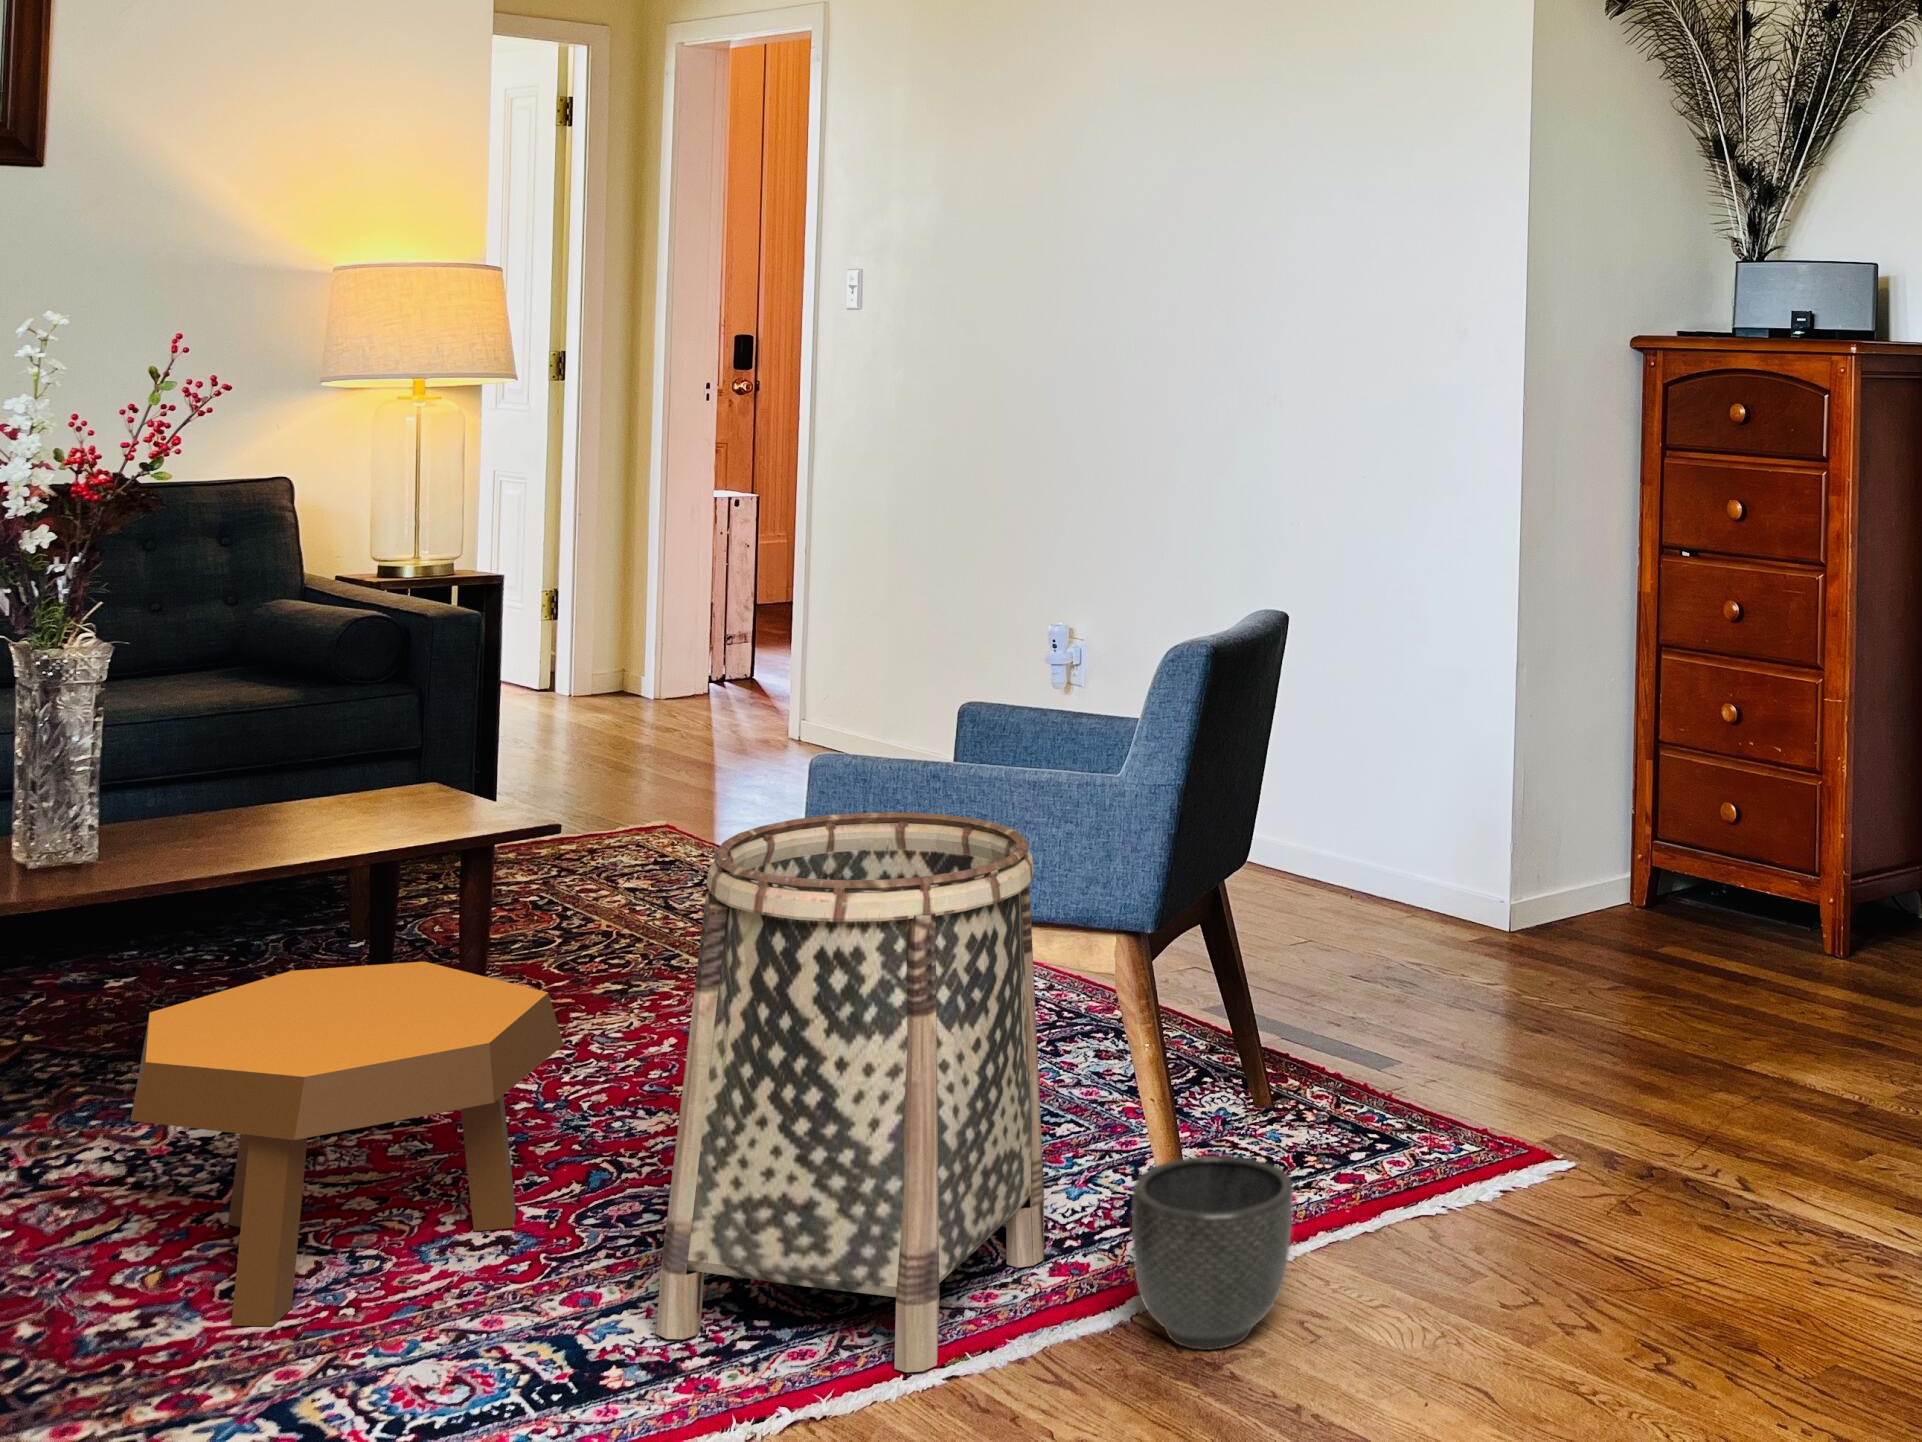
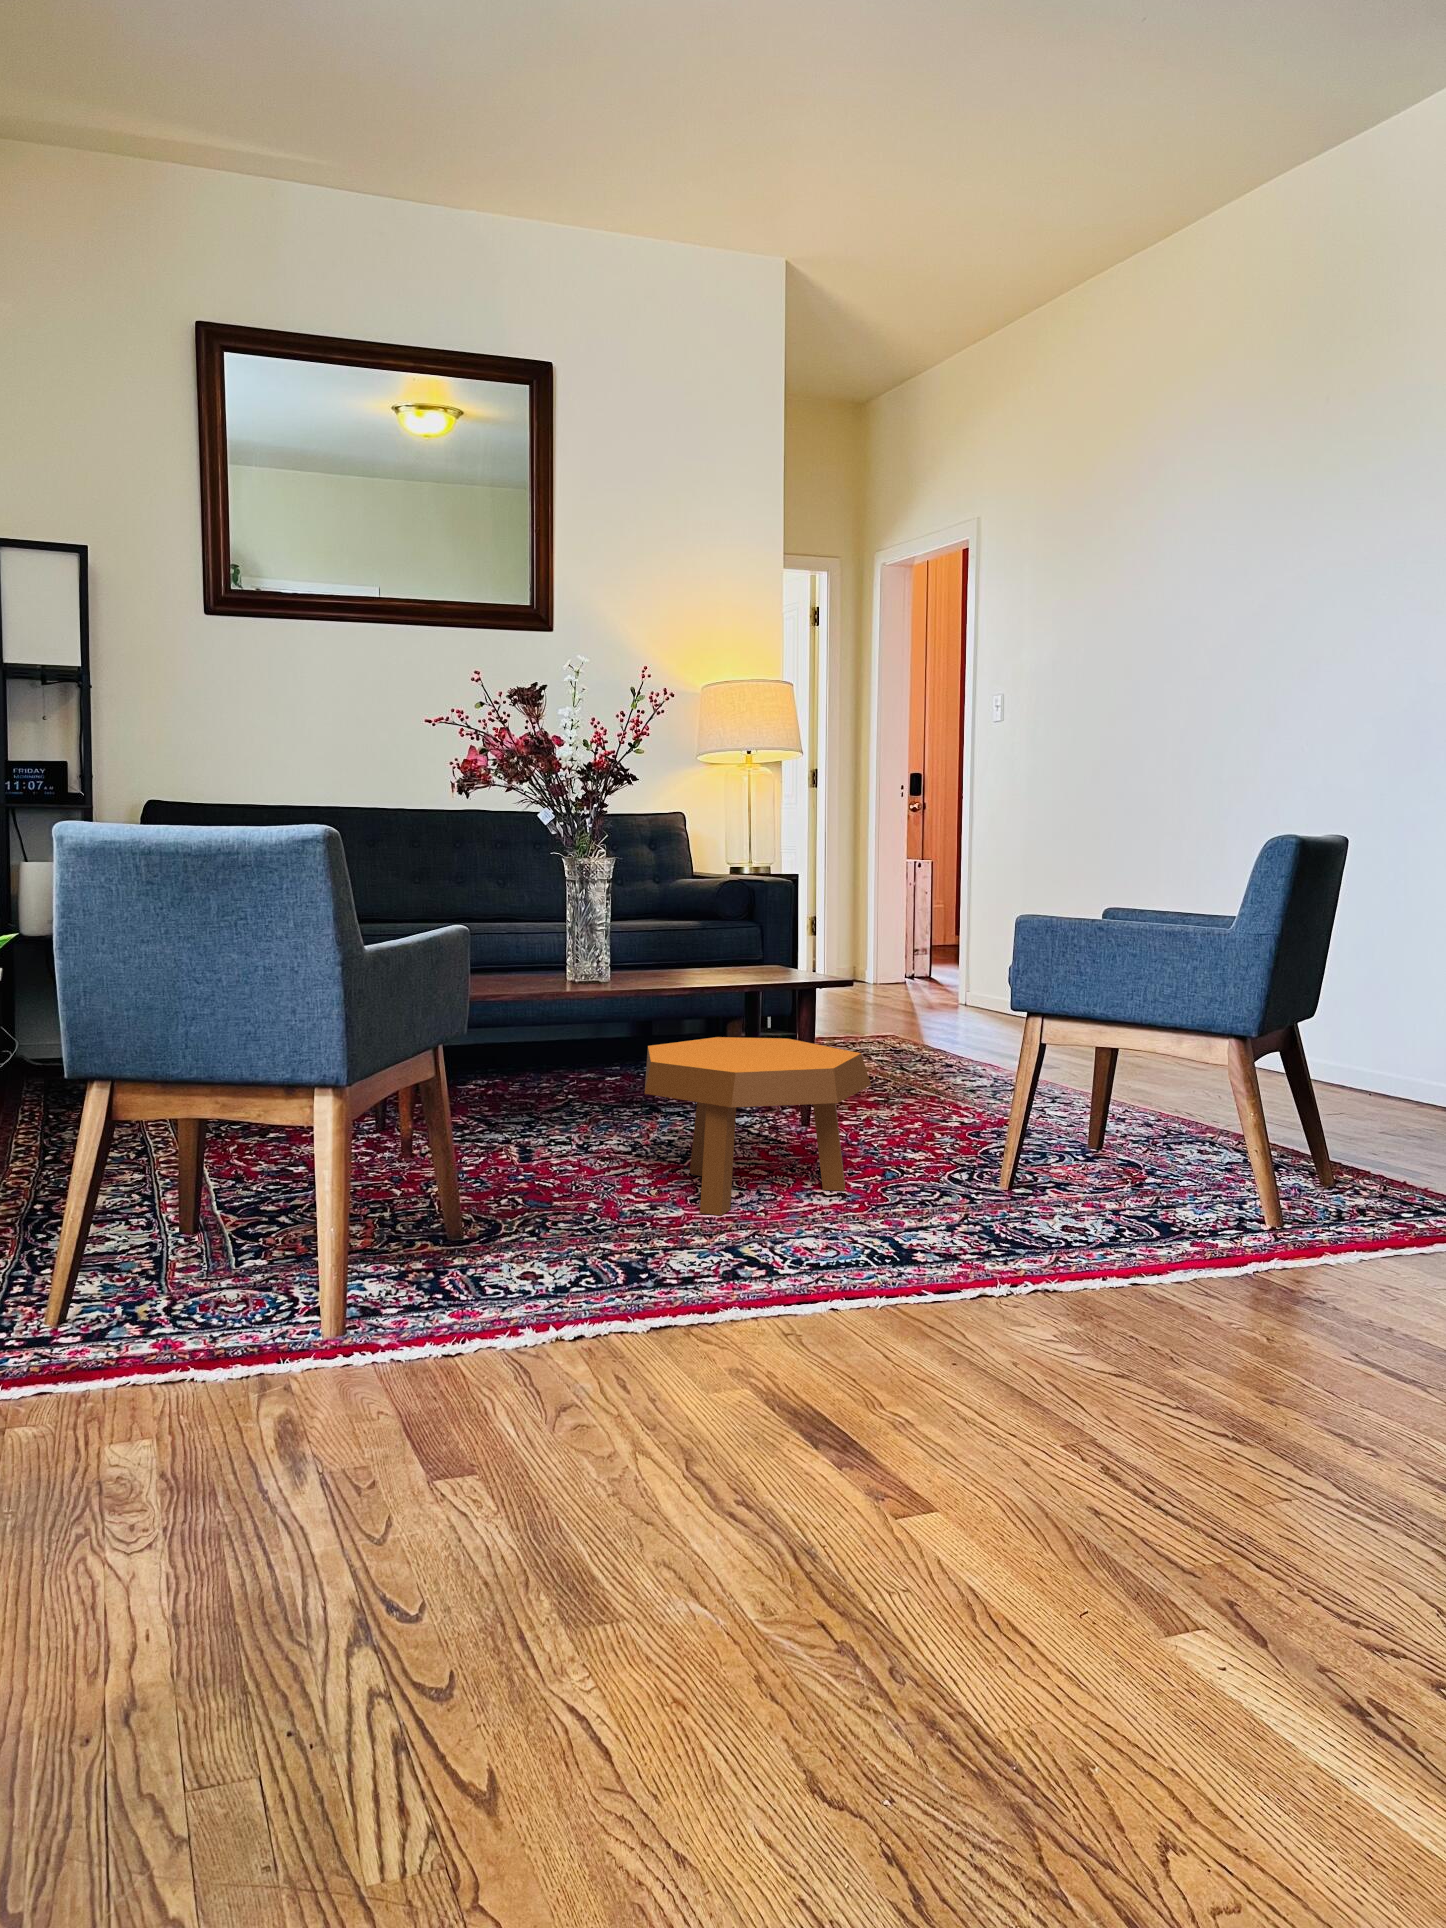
basket: present [656,812,1044,1372] -> none [940,941,1186,1280]
planter: present [1132,1156,1293,1350] -> none [1259,1171,1383,1296]

